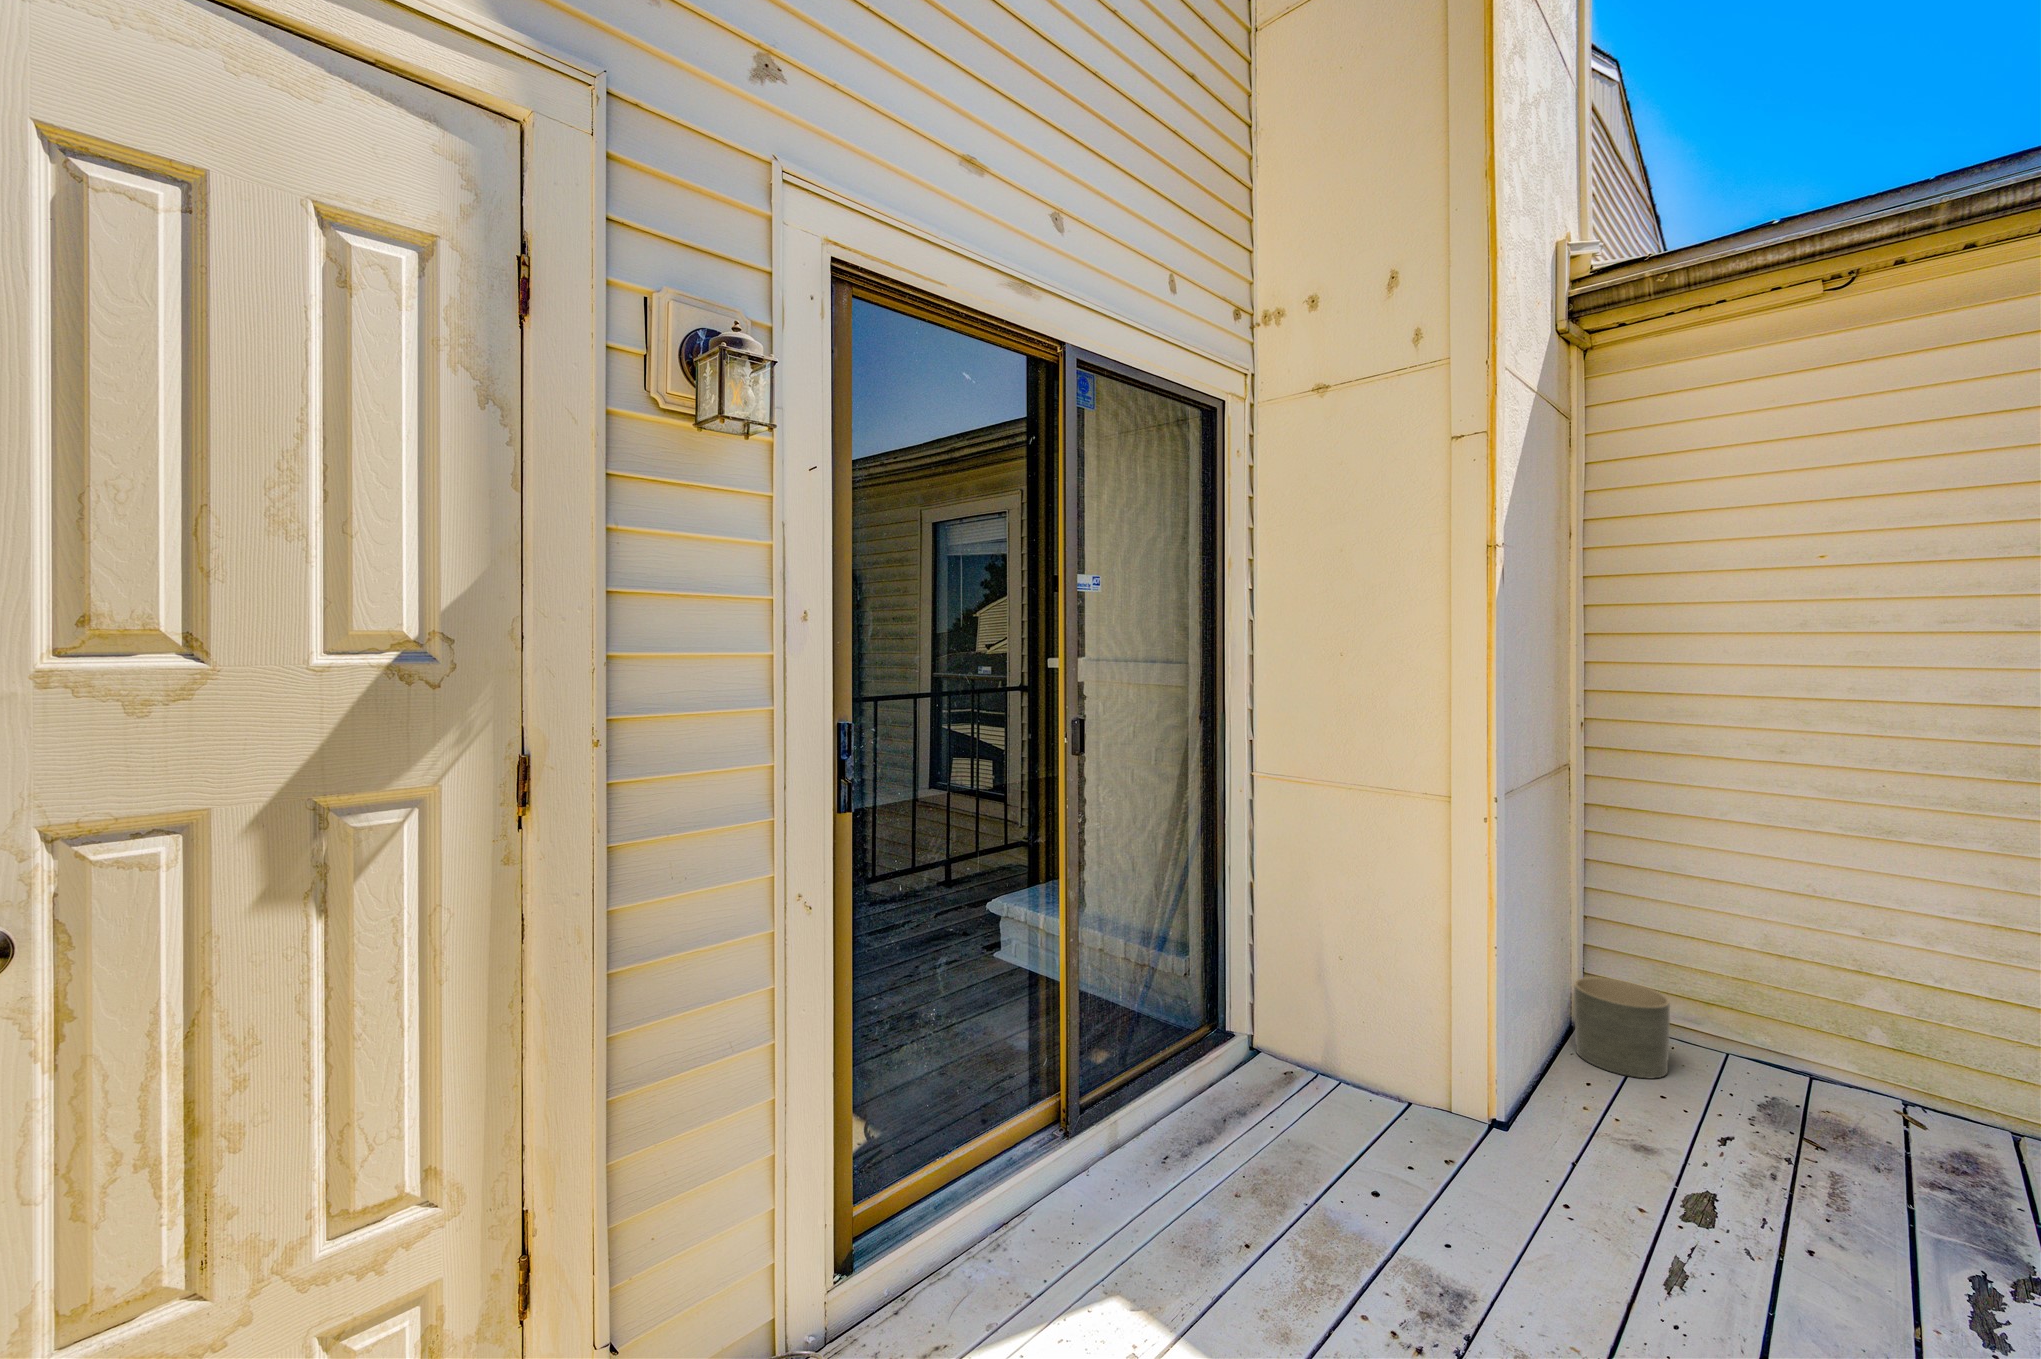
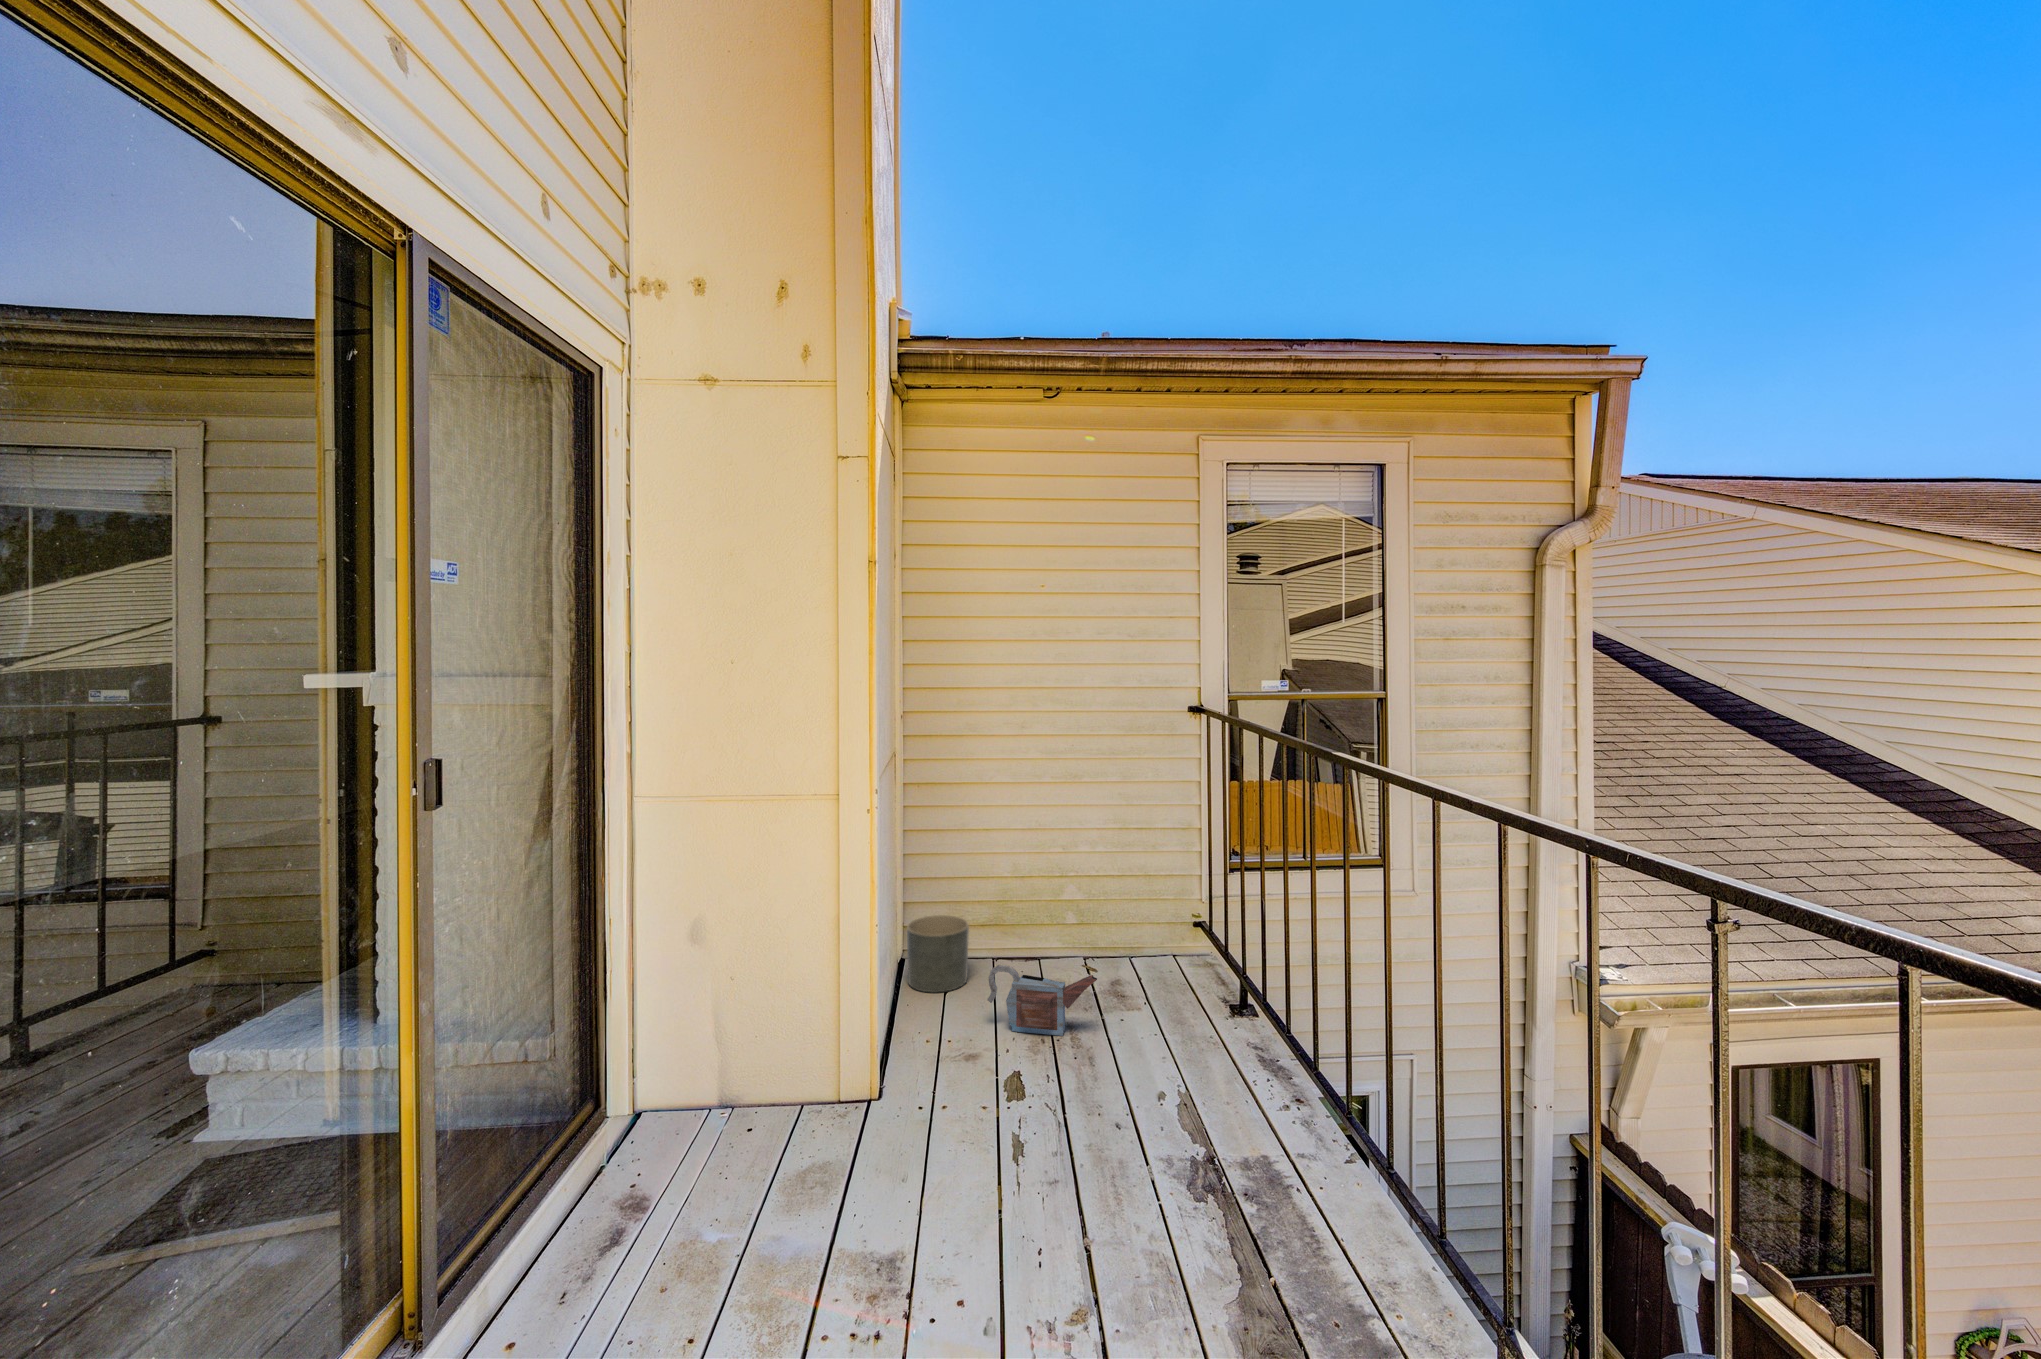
watering can: none [1678,1060,1881,1191] -> present [987,965,1097,1036]

